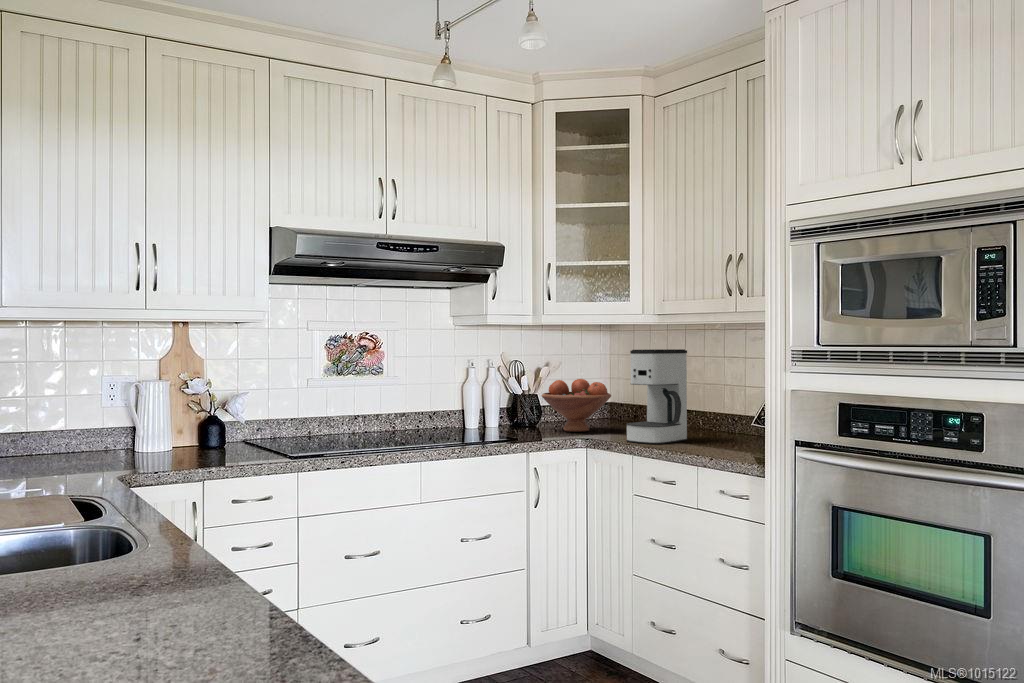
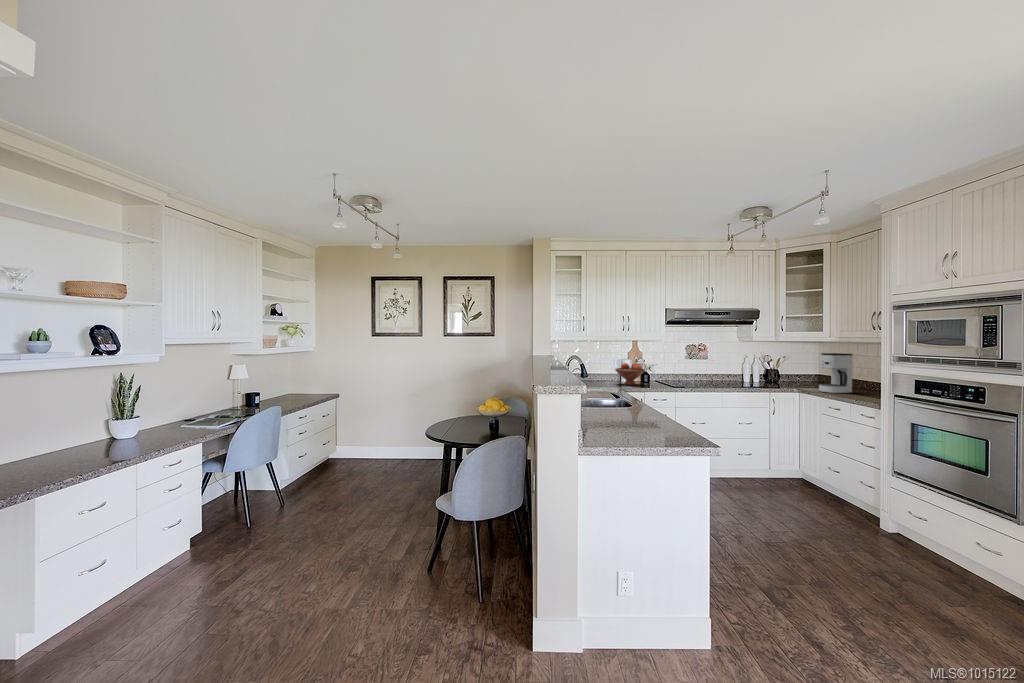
fruit bowl: present [542,379,611,432] -> present [615,363,645,385]

